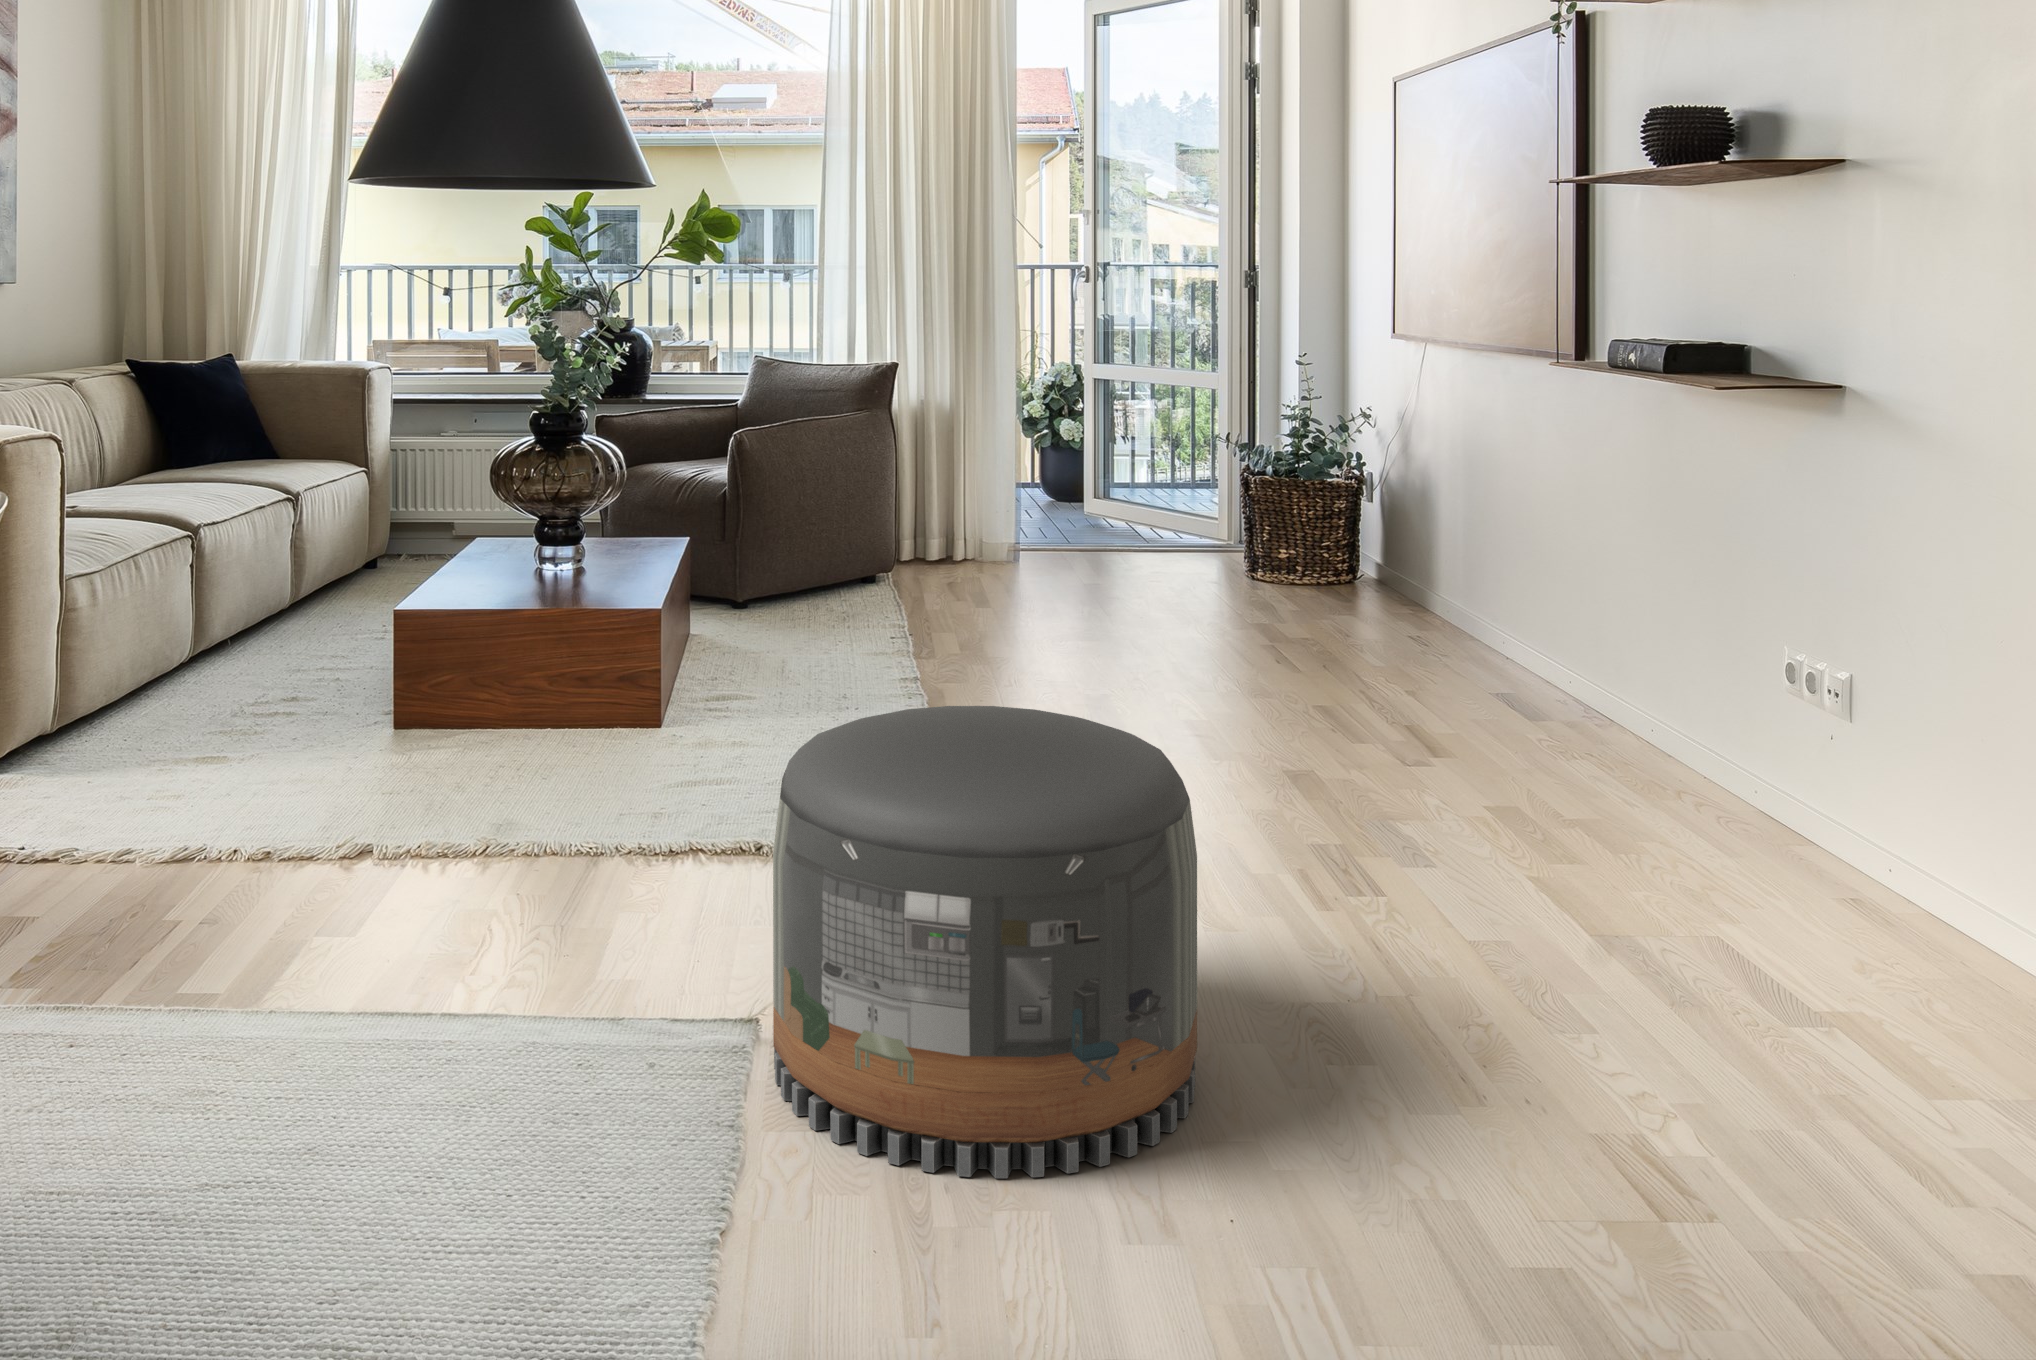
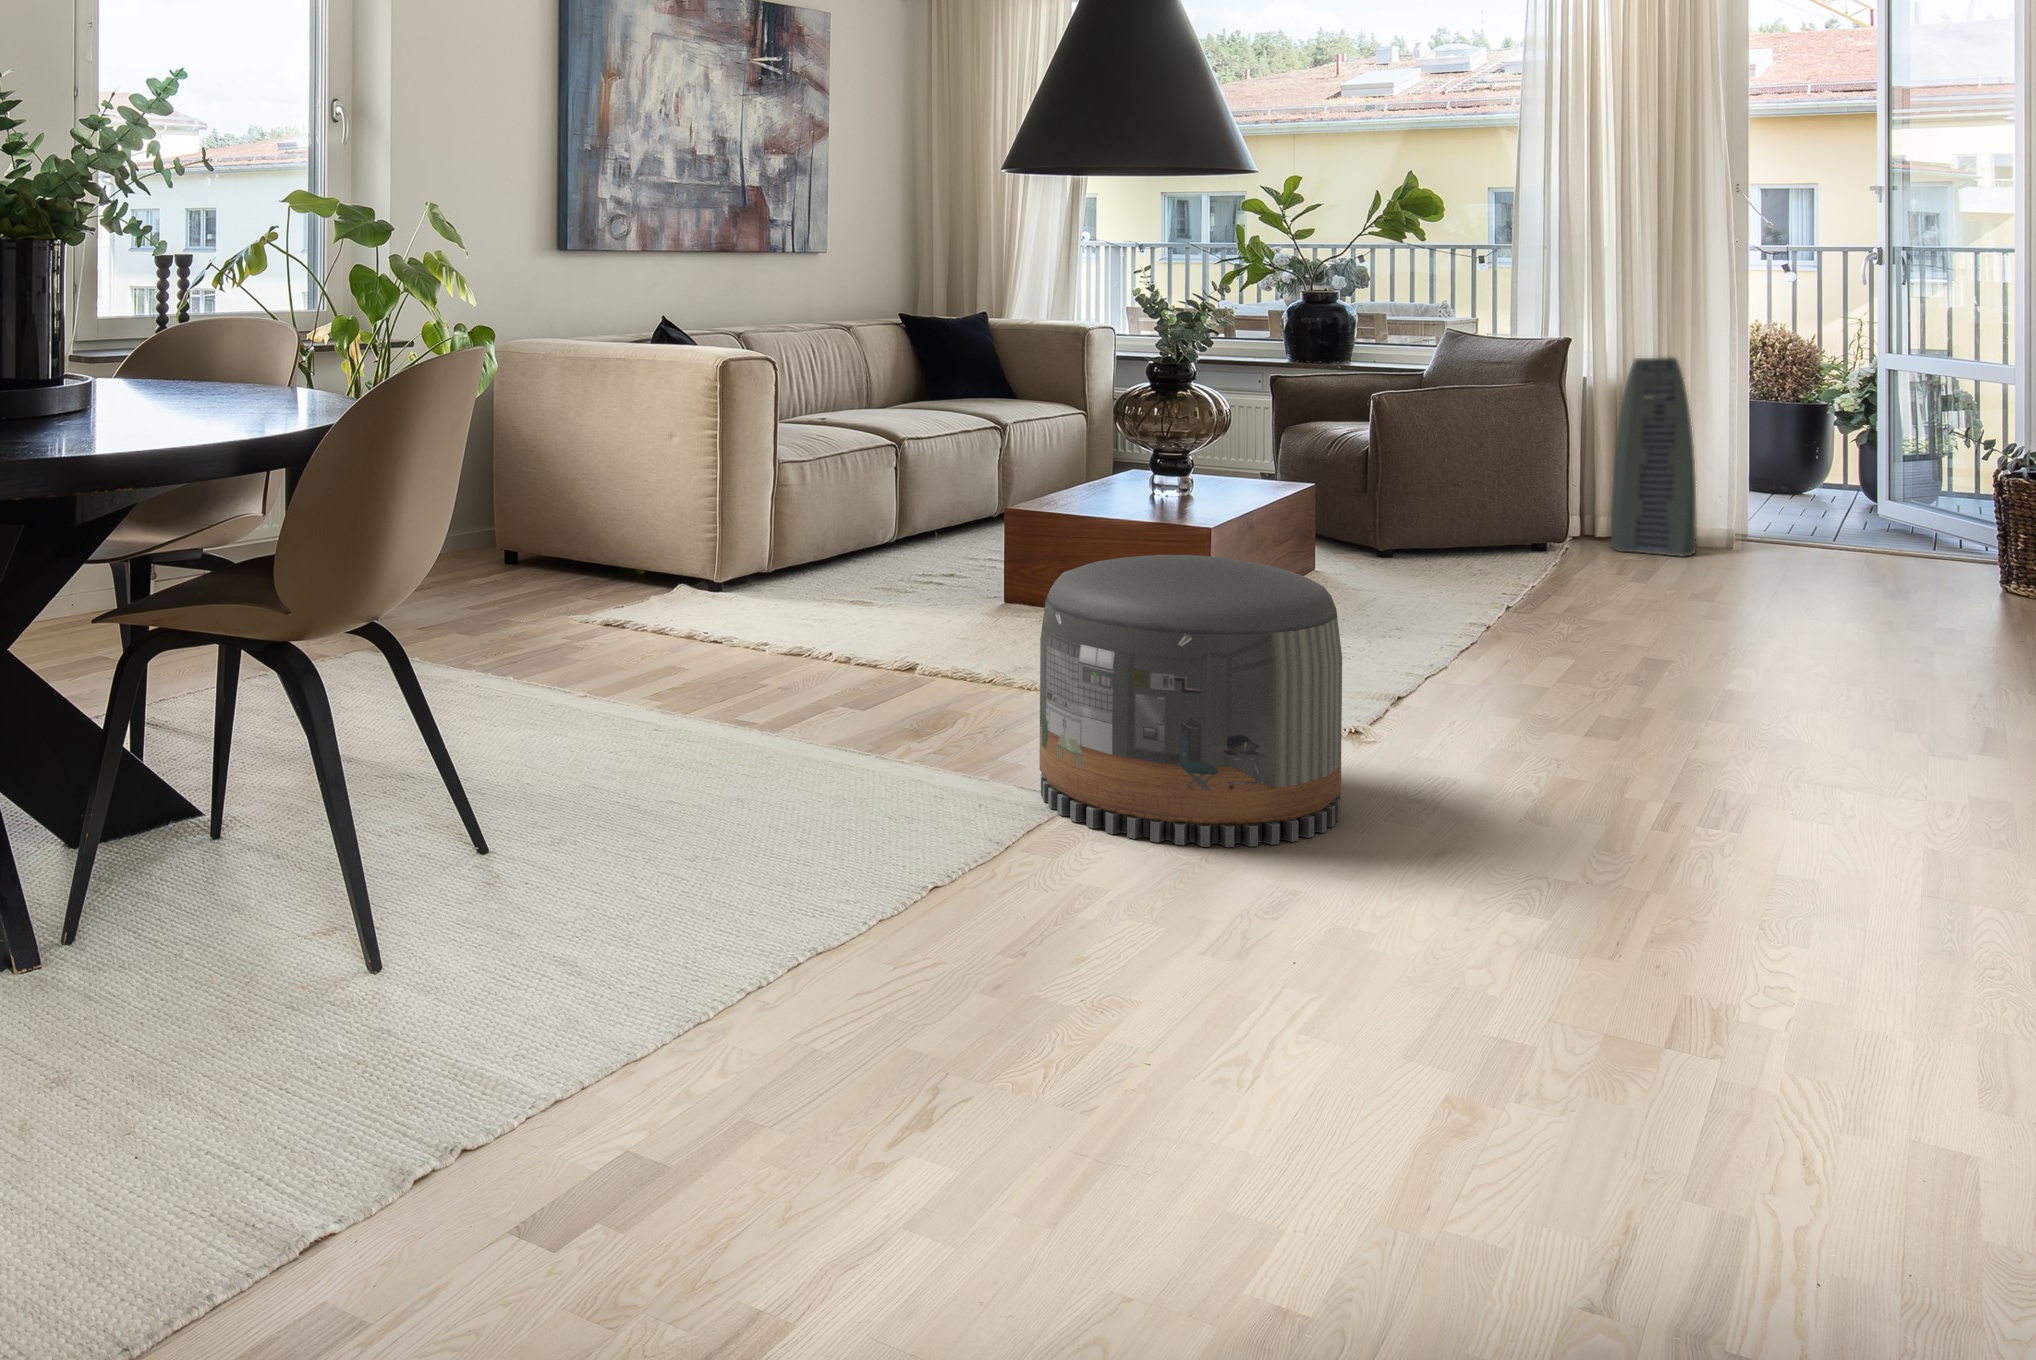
air purifier: none [929,376,1008,575] -> present [1611,357,1696,557]

